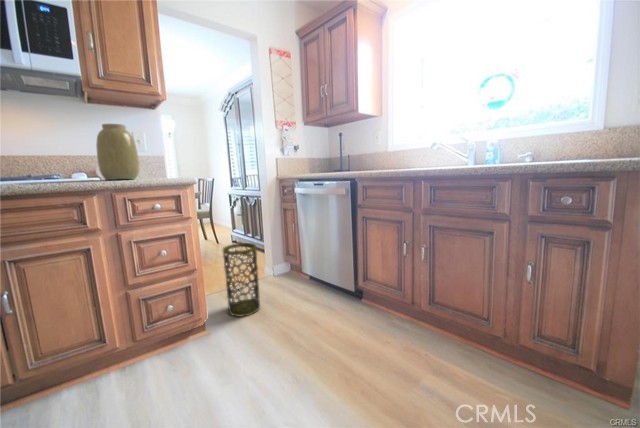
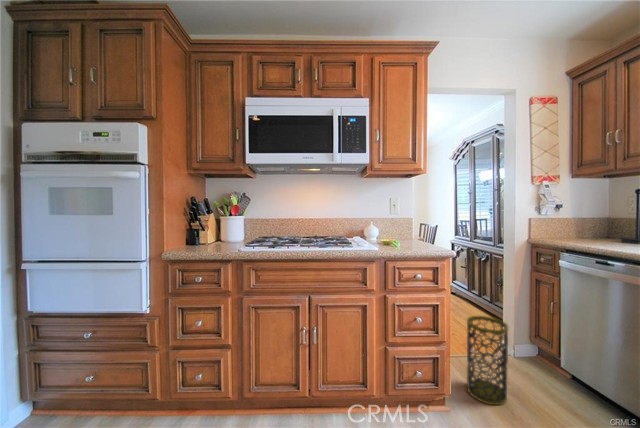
vase: present [96,124,139,180] -> none [375,202,404,248]

